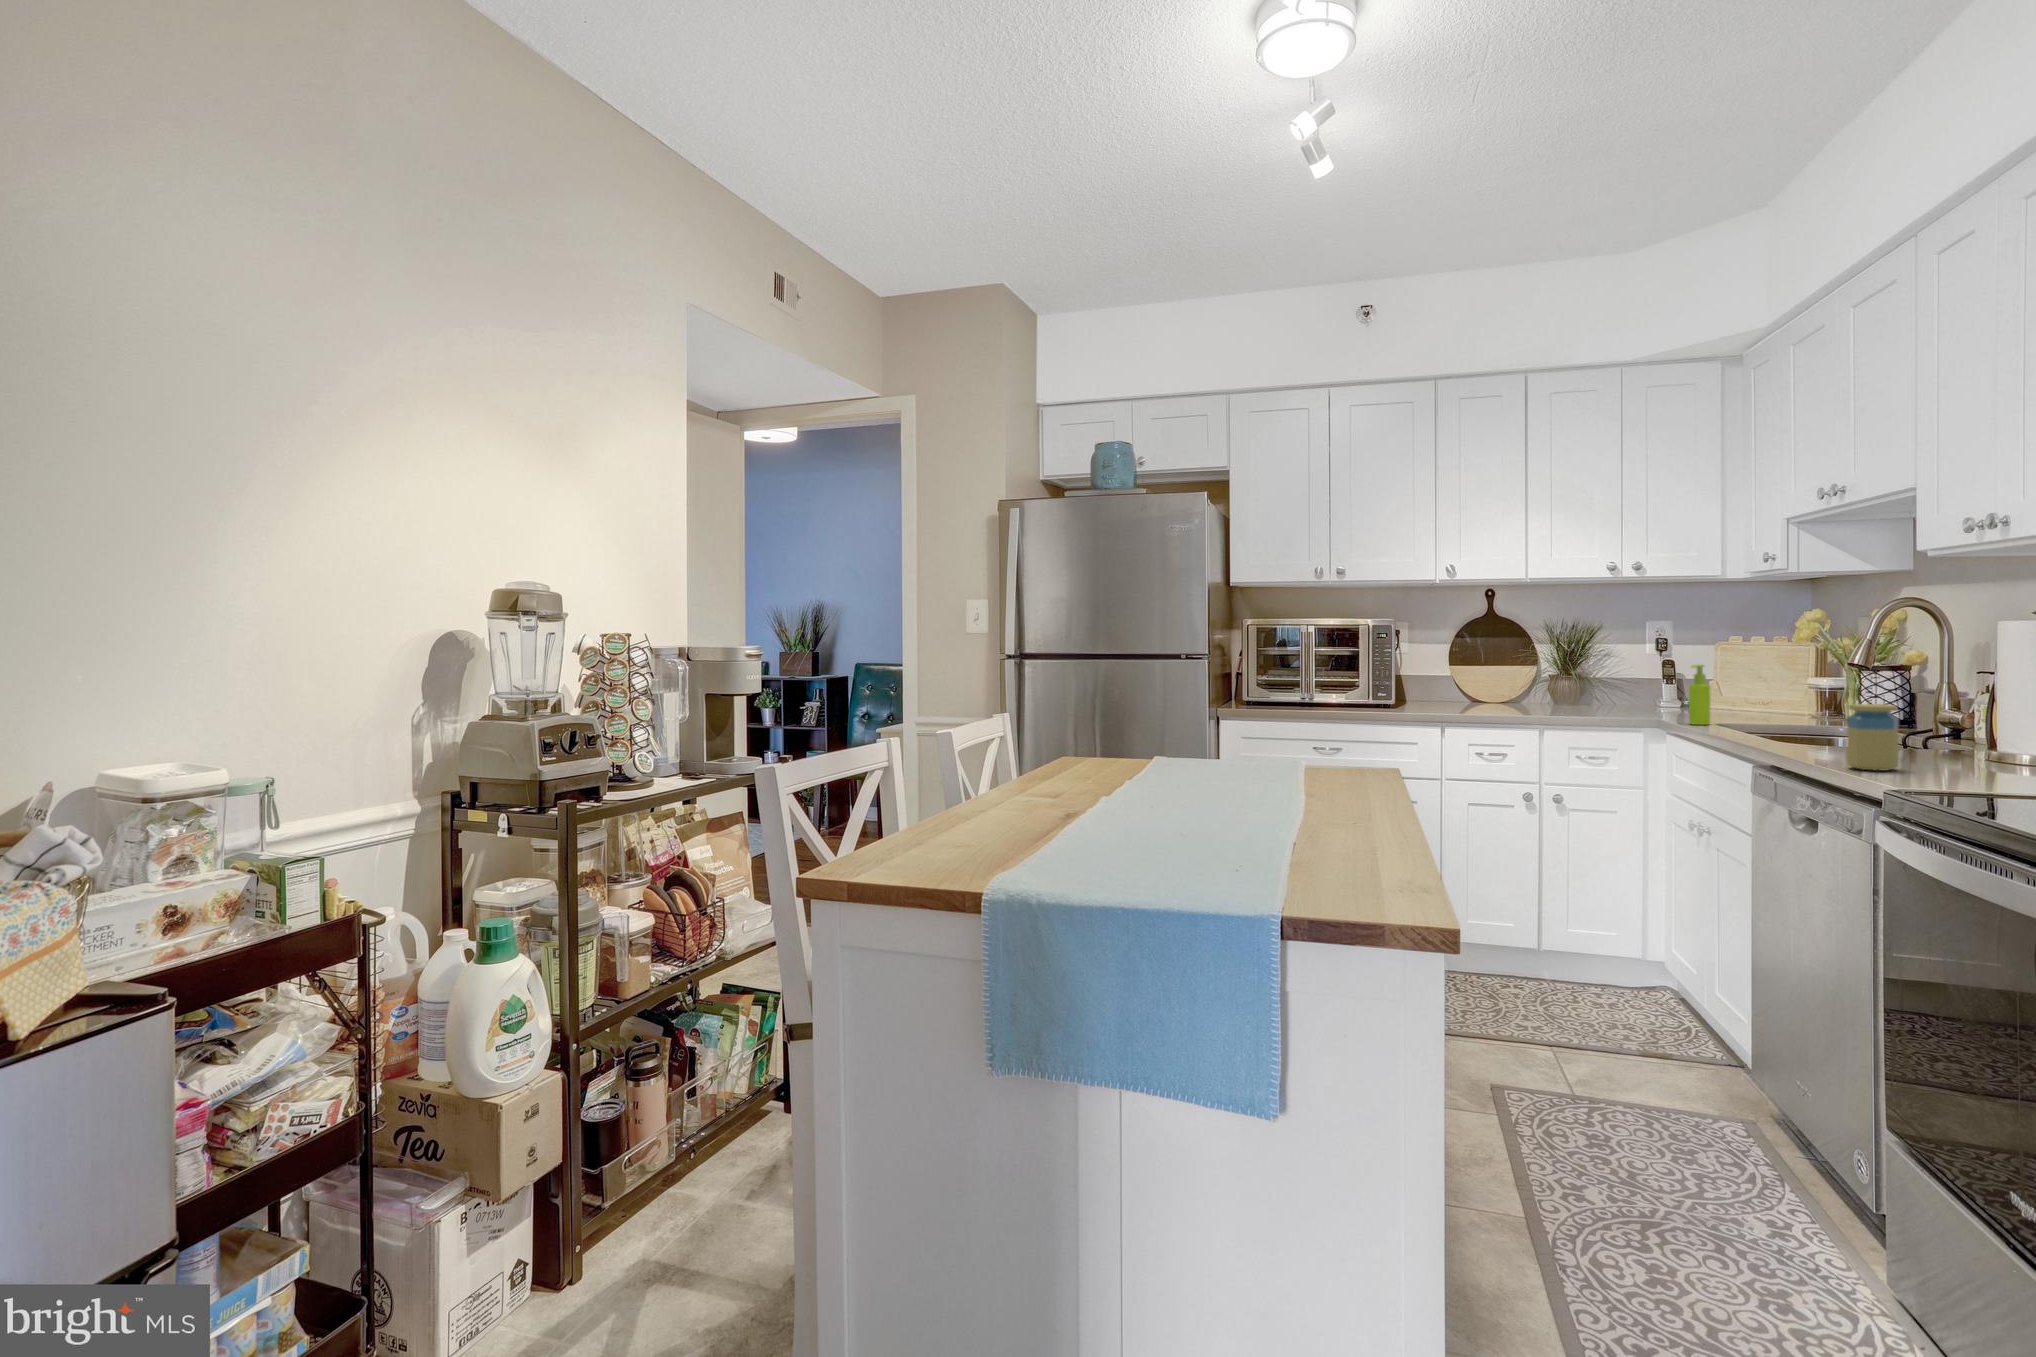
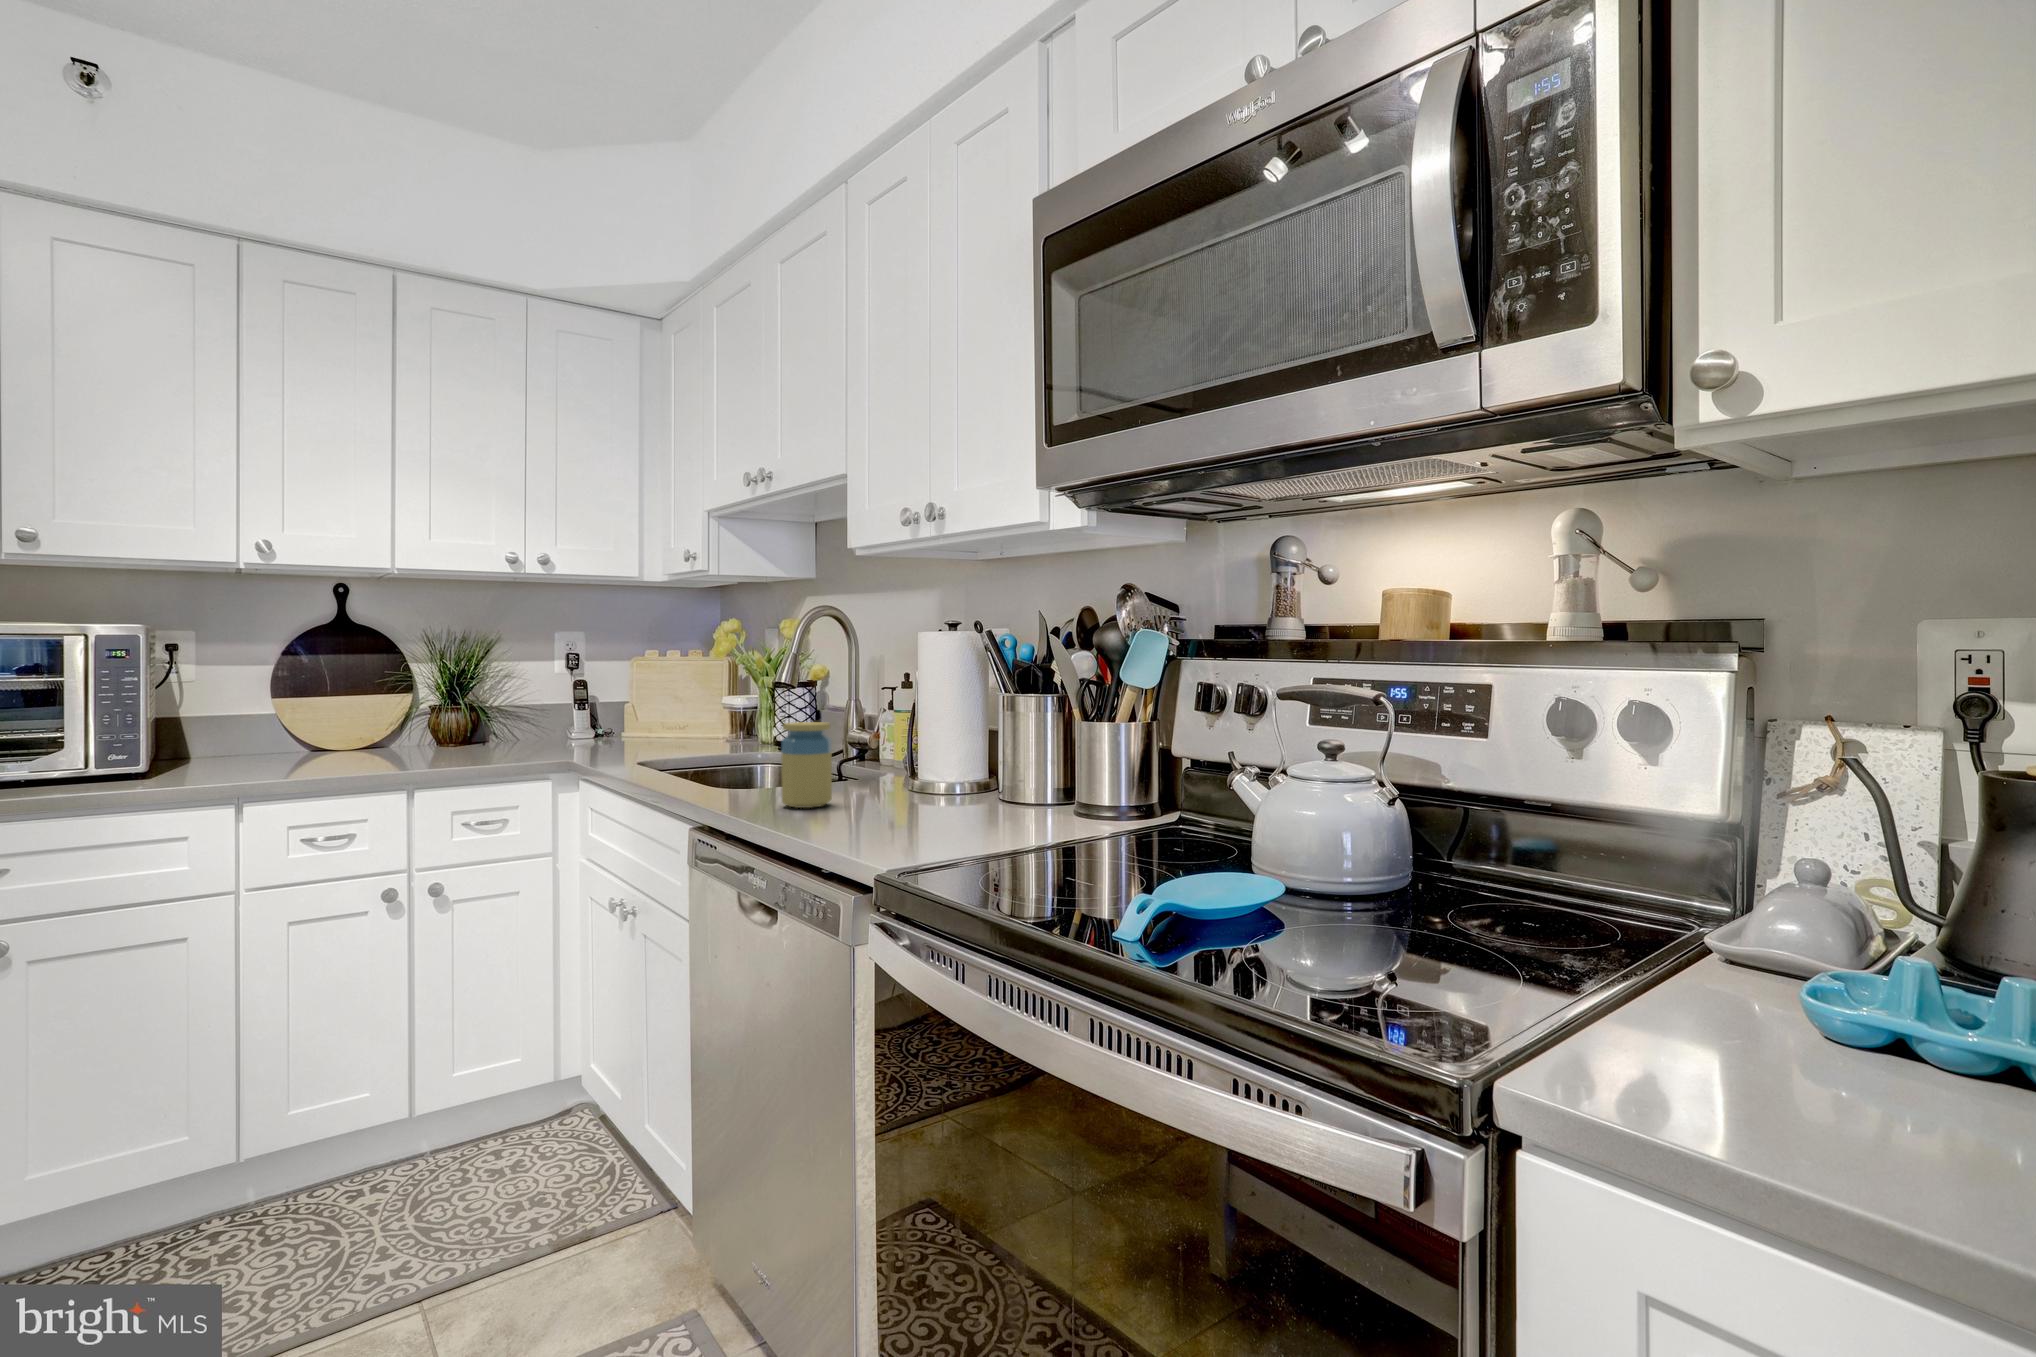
soap dispenser: present [1689,665,1710,725] -> none [602,682,626,759]

